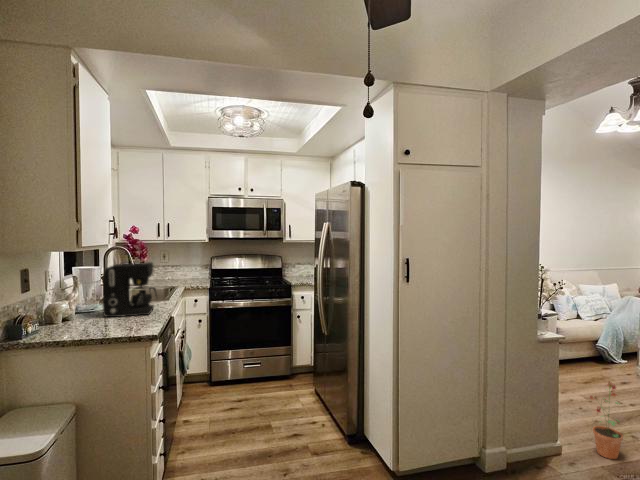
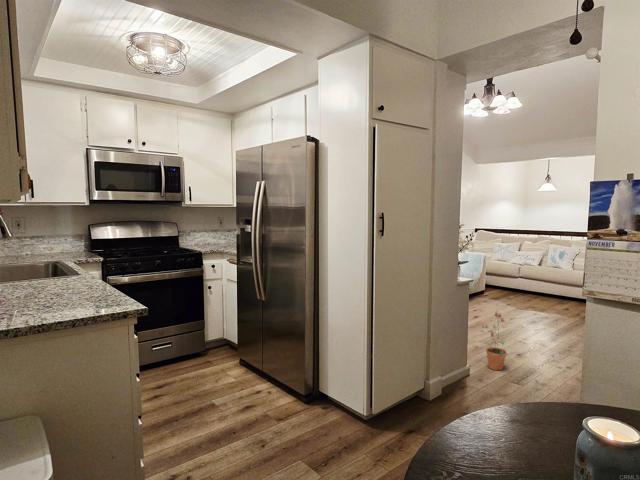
coffee maker: present [103,262,157,317] -> none [12,226,89,301]

